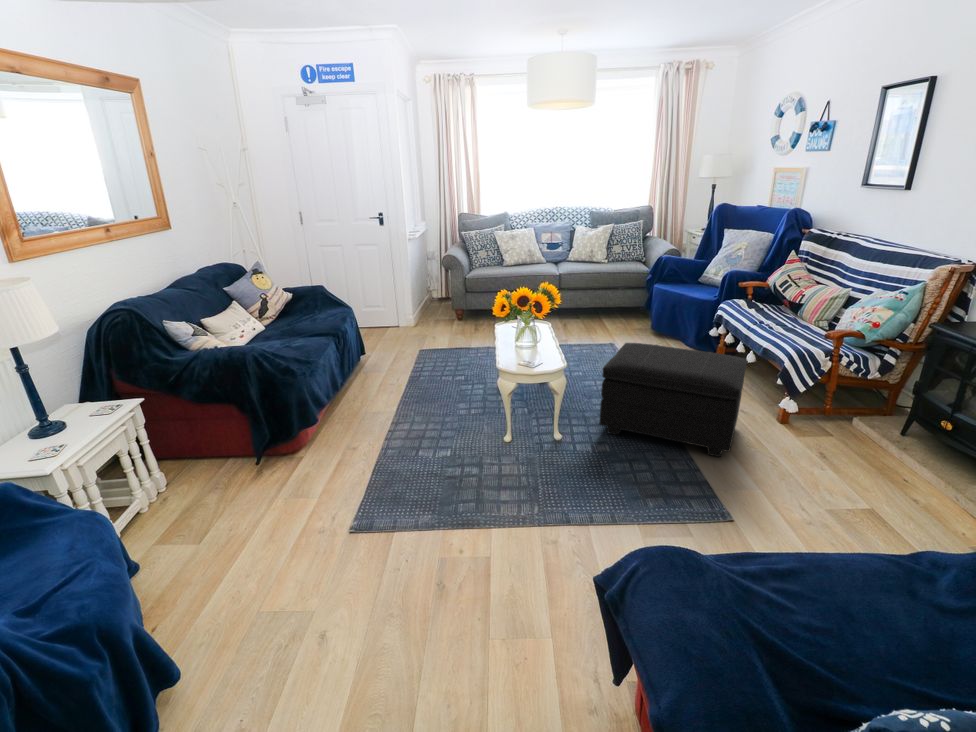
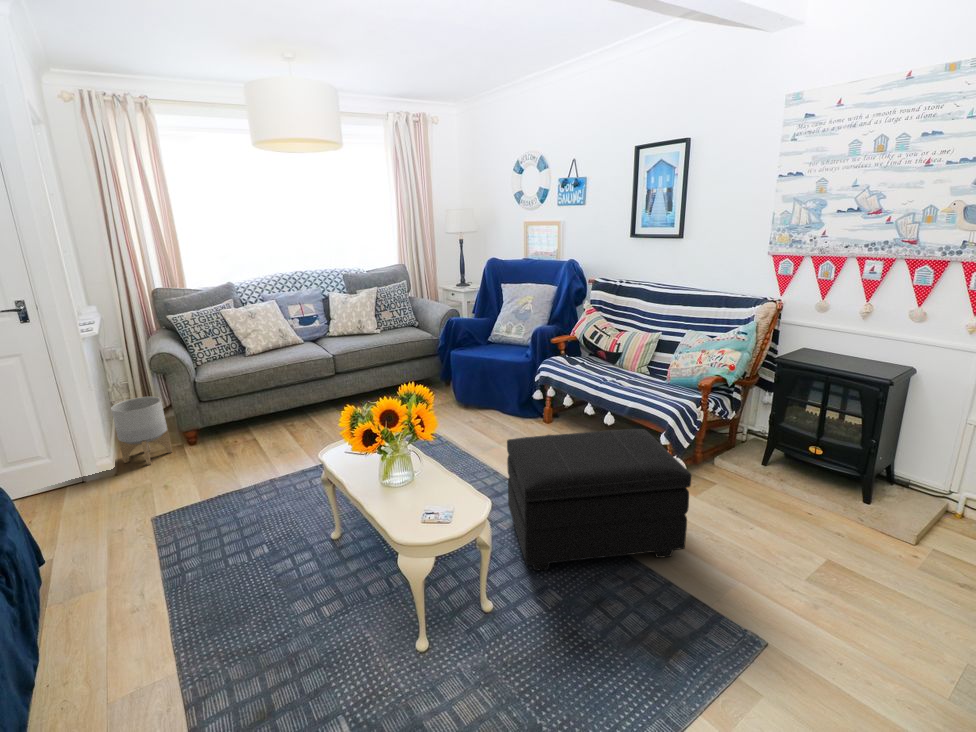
planter: none [417,282,446,325] -> present [111,397,172,465]

